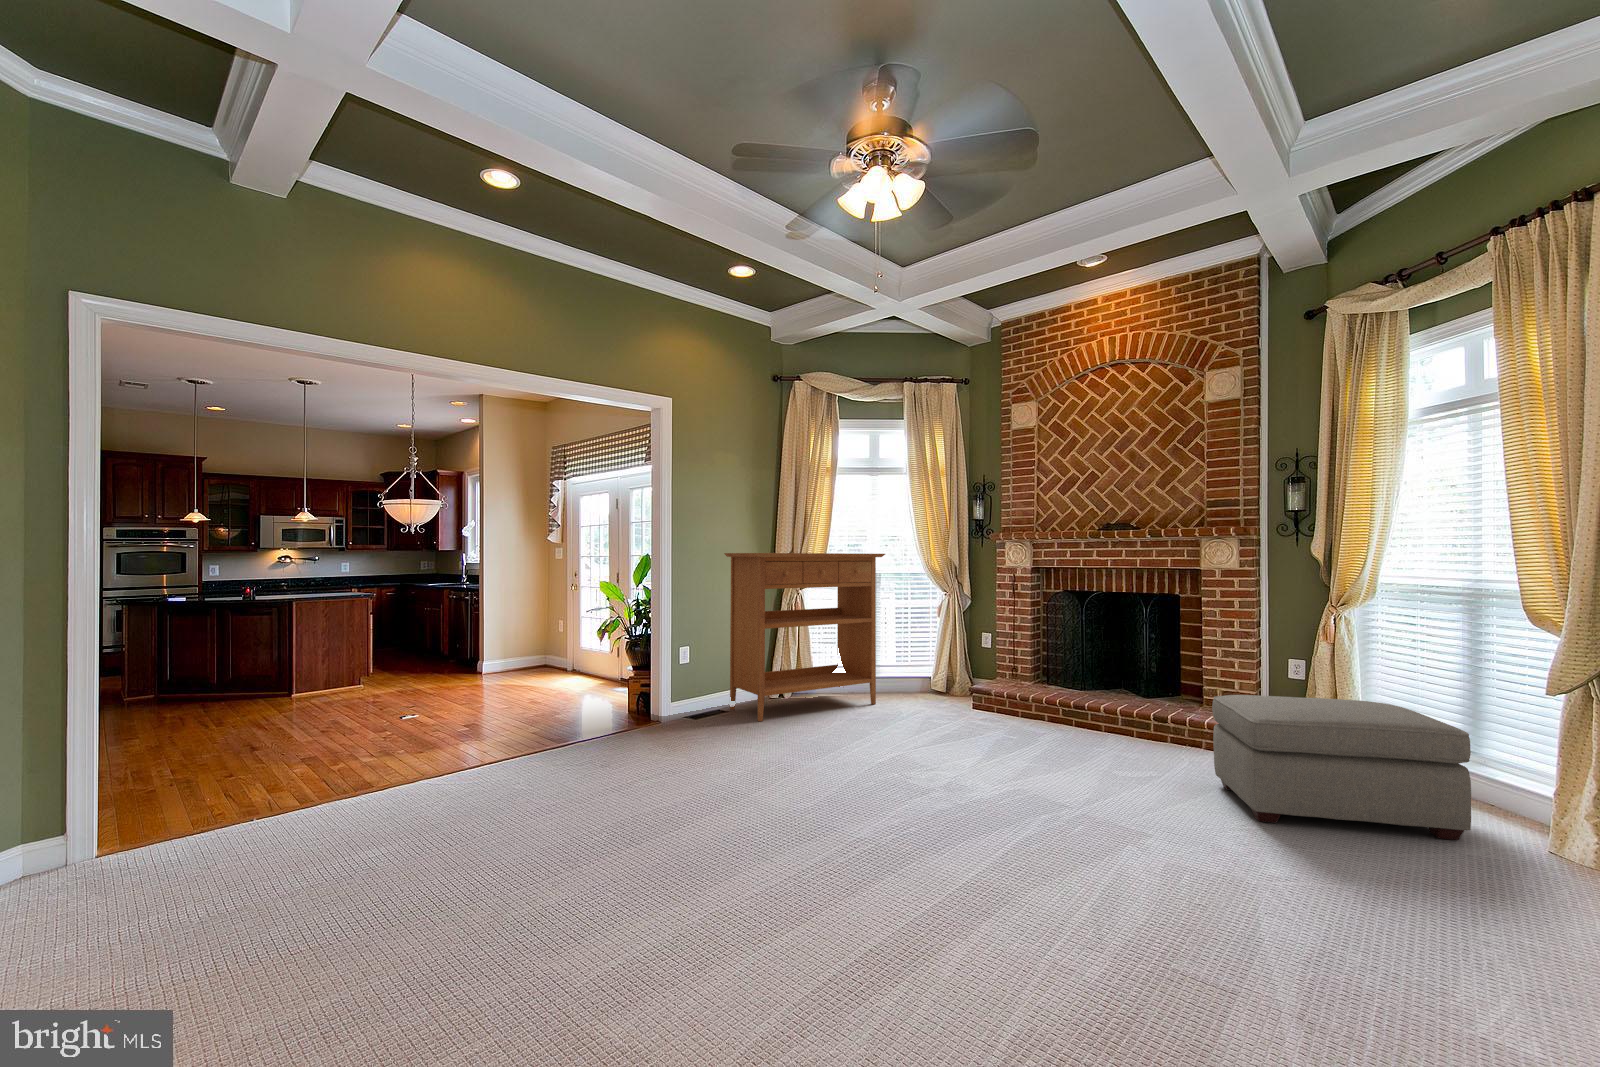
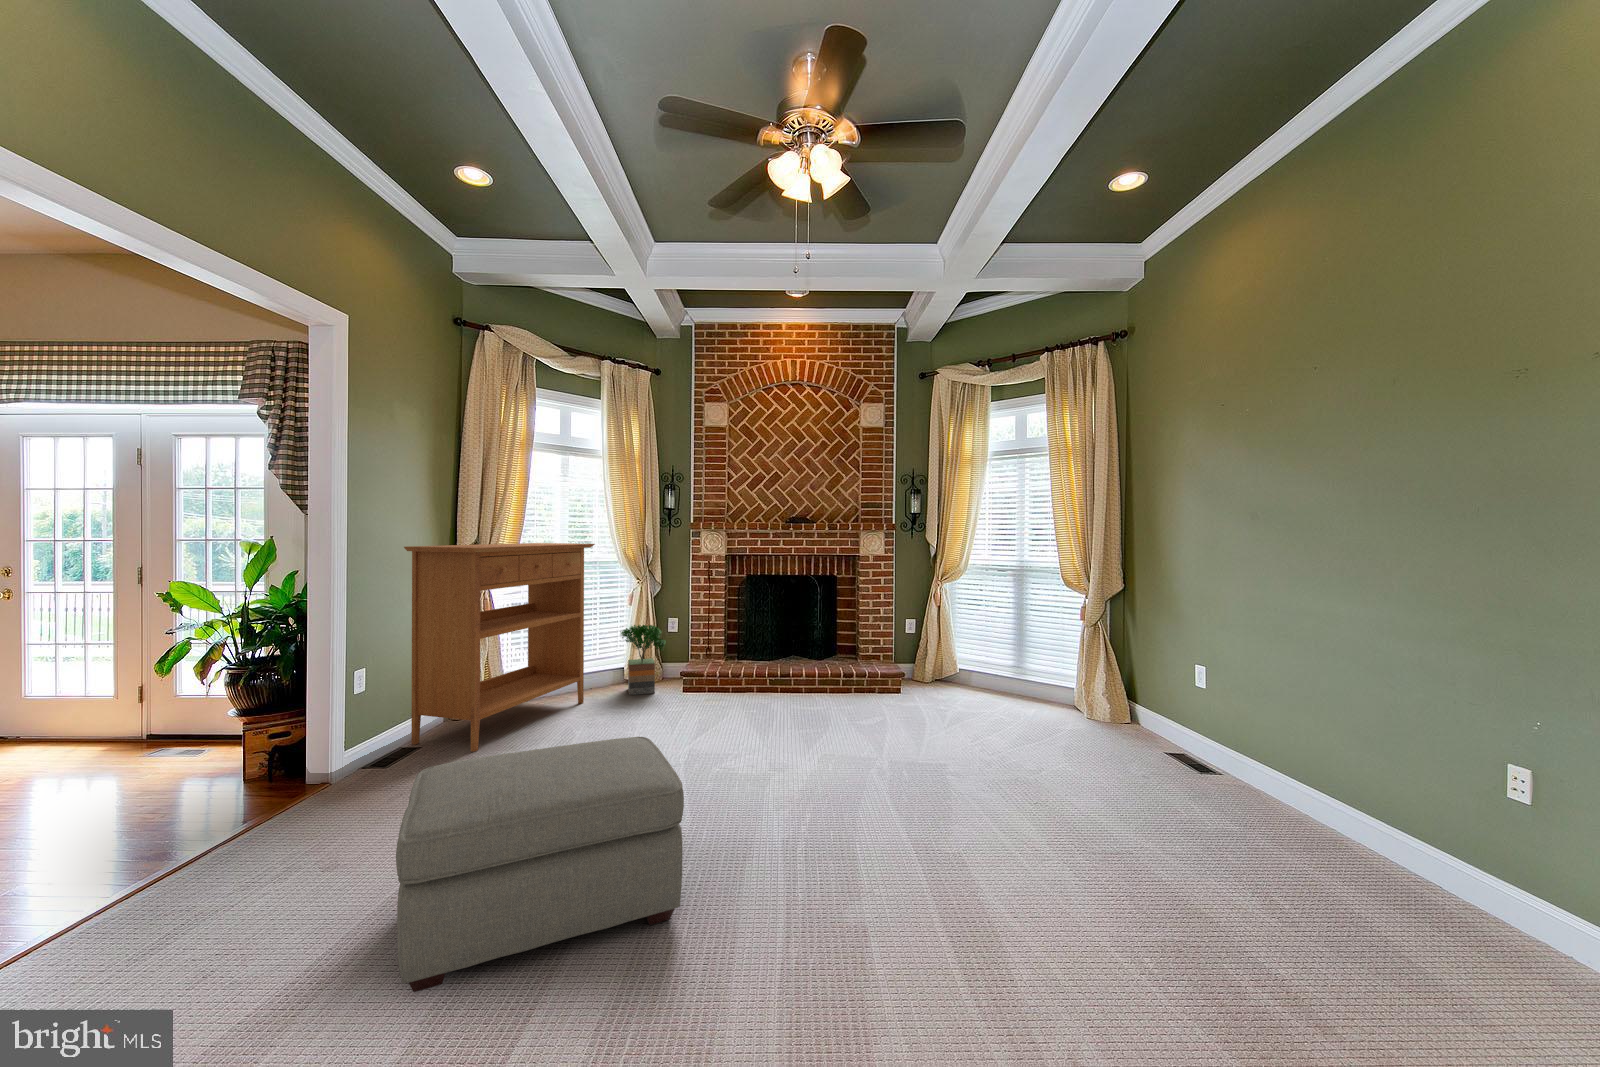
potted tree: none [915,636,961,708] -> present [621,625,665,695]
ottoman: present [1212,695,1471,840] -> present [396,737,684,992]

